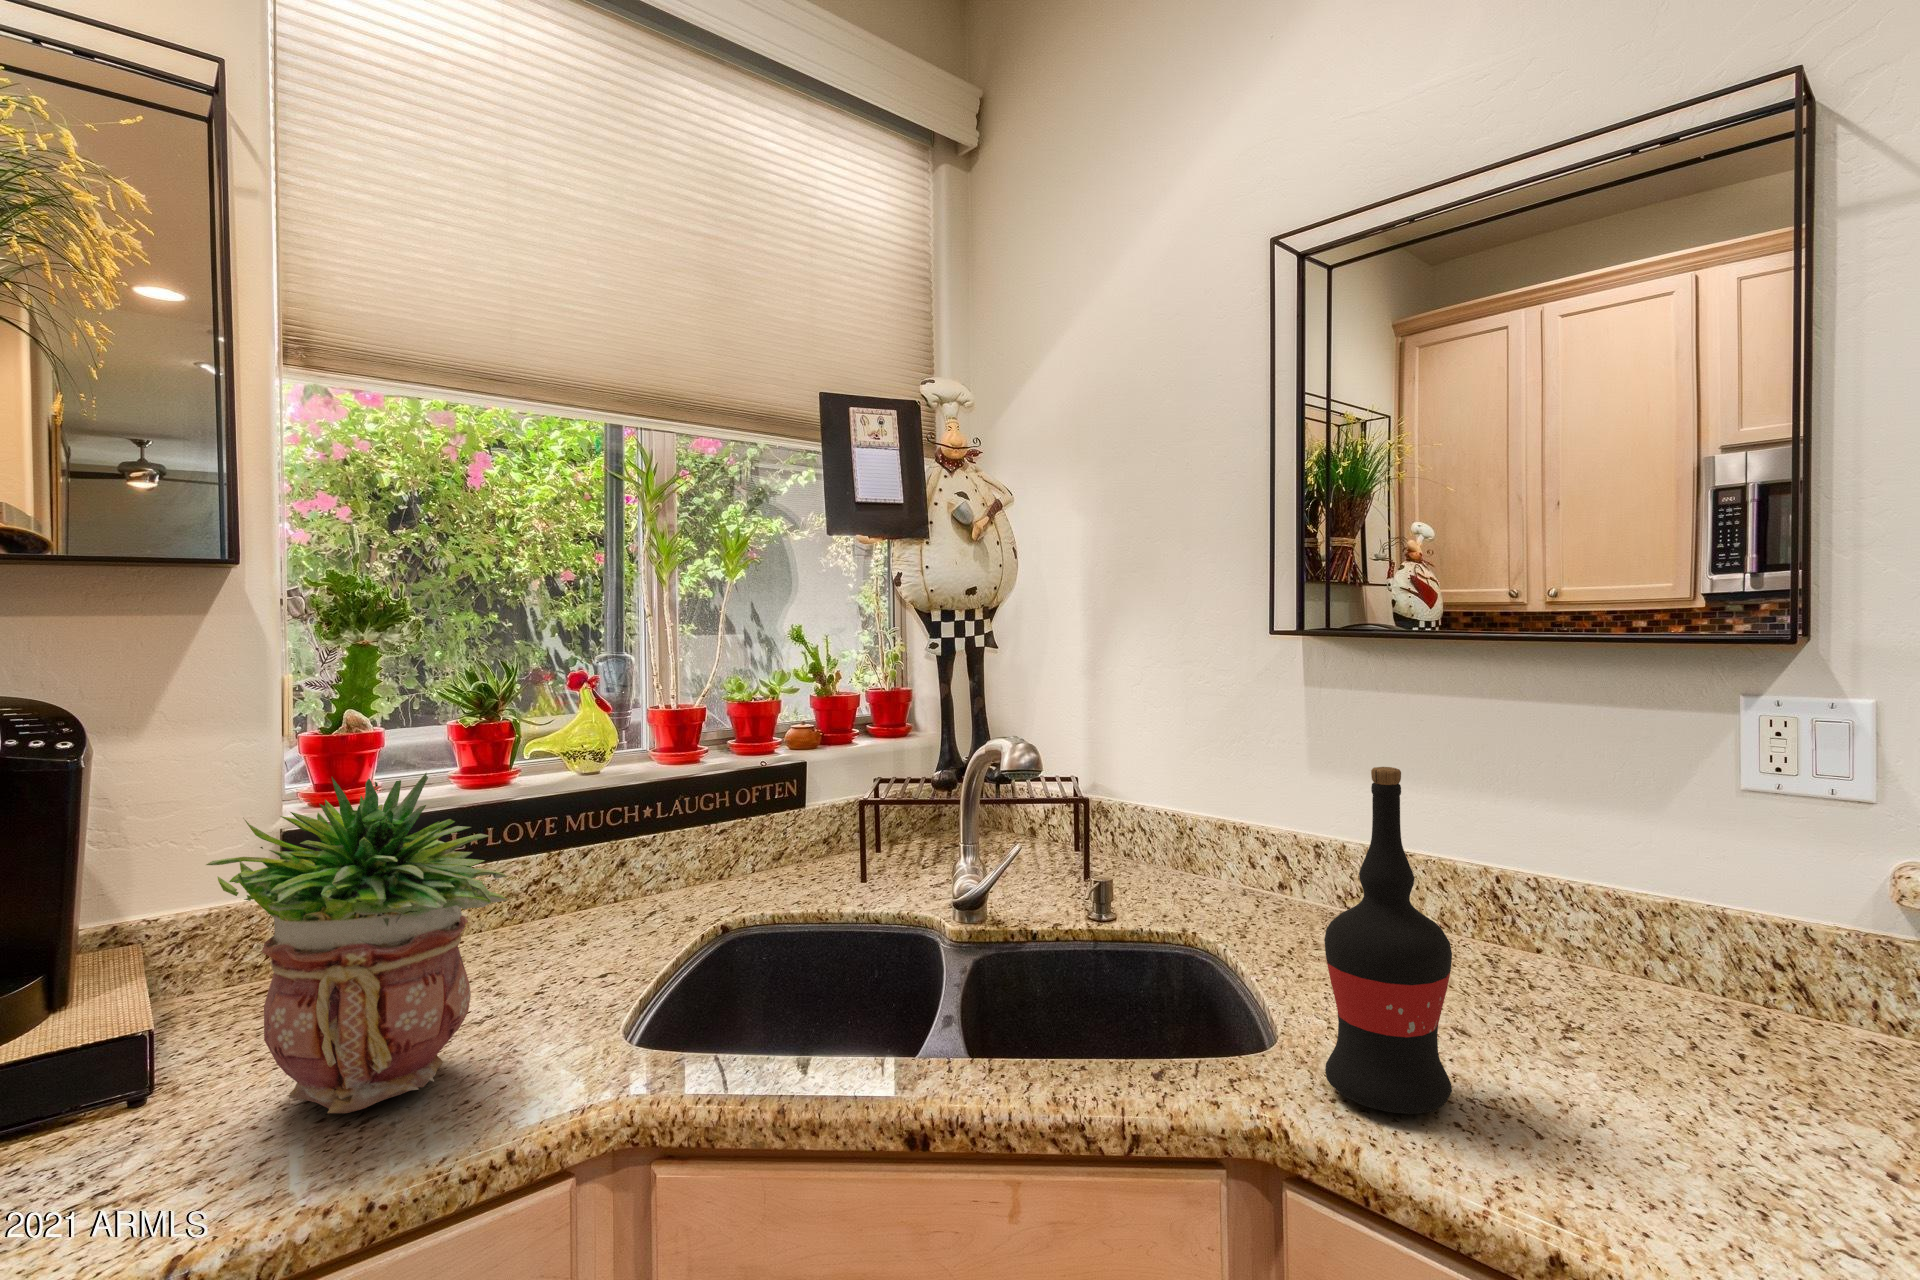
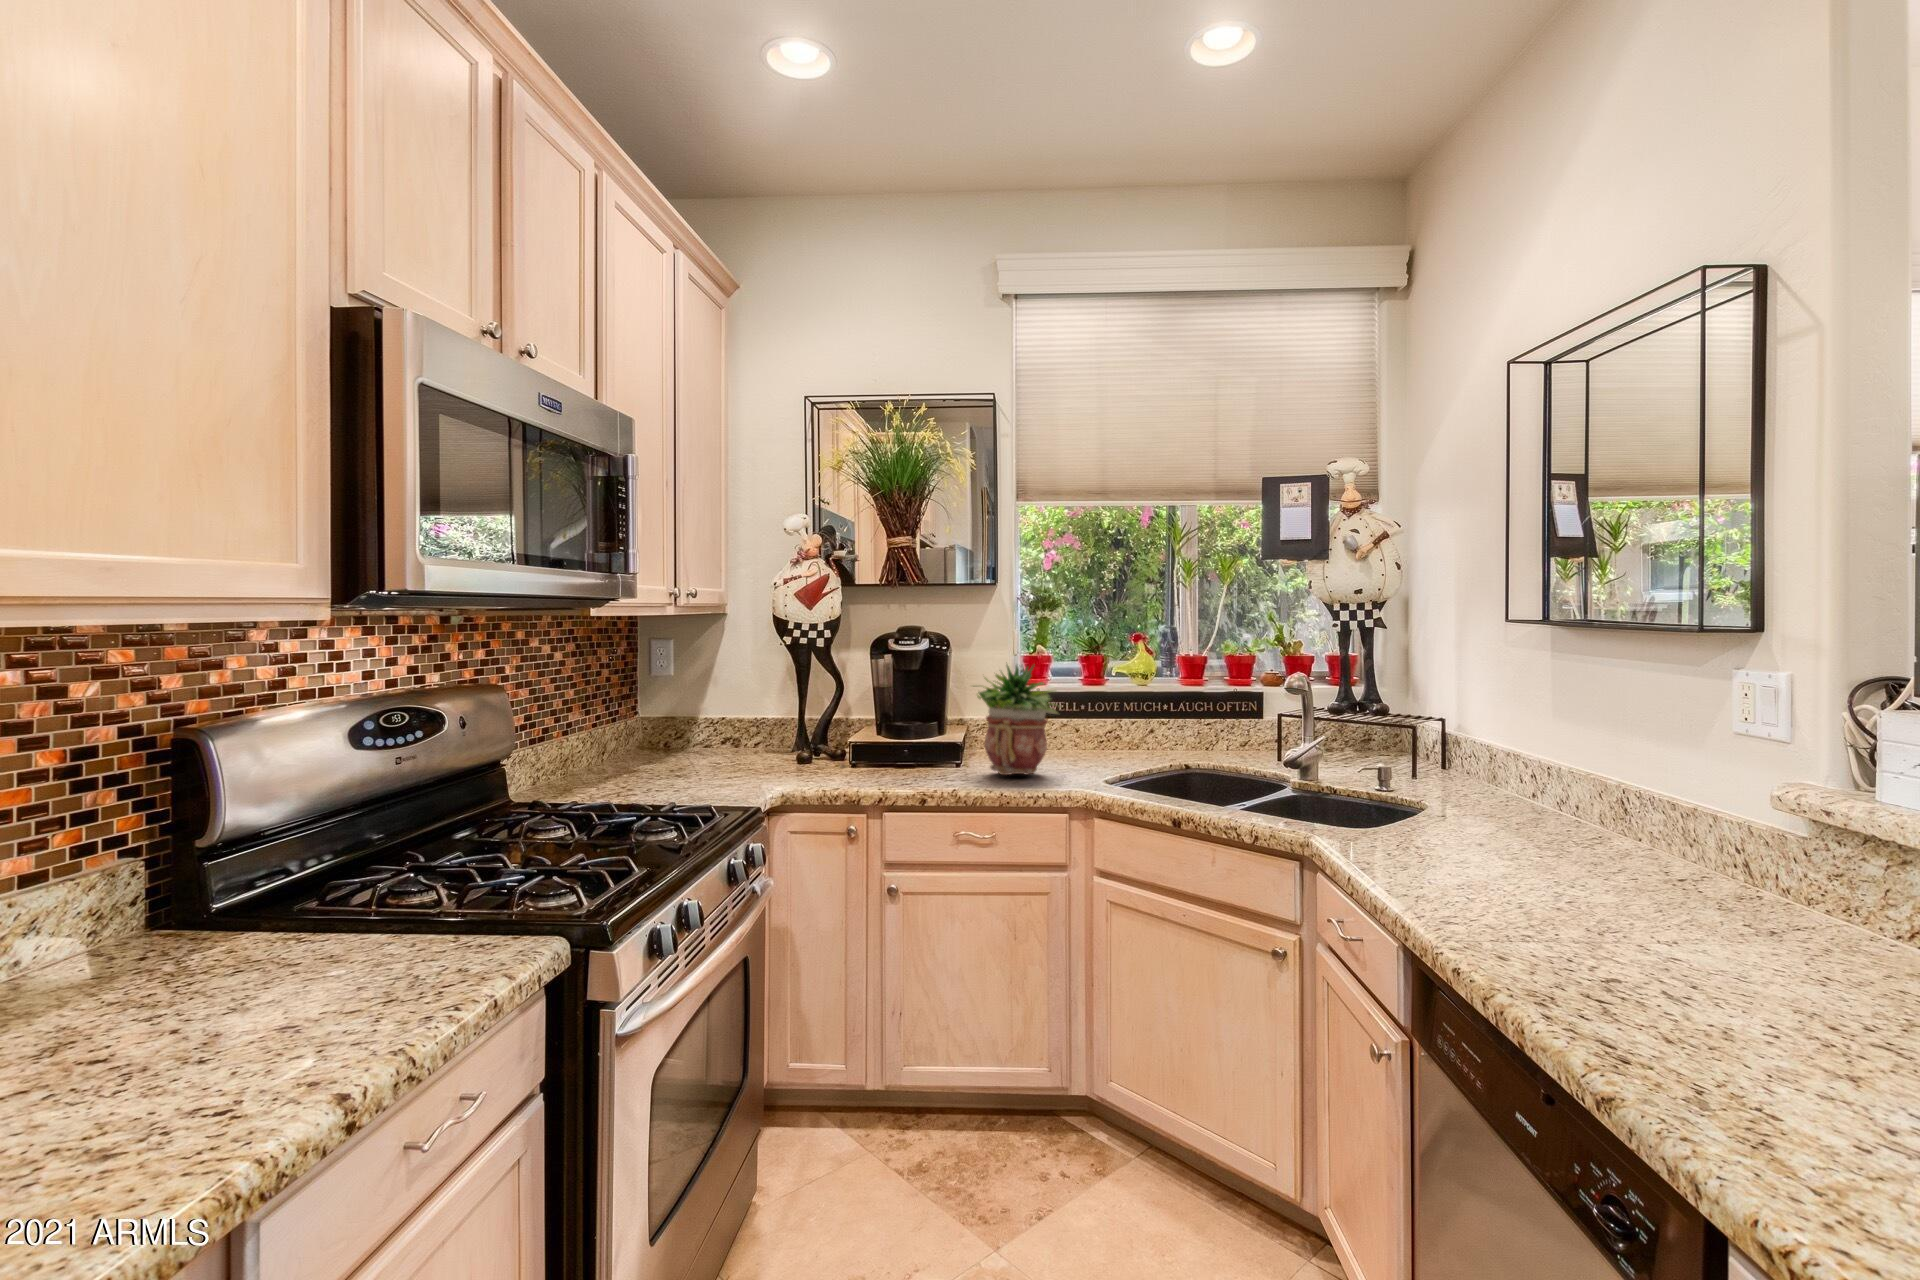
wine bottle: present [1324,767,1452,1114] -> none [1351,682,1416,849]

